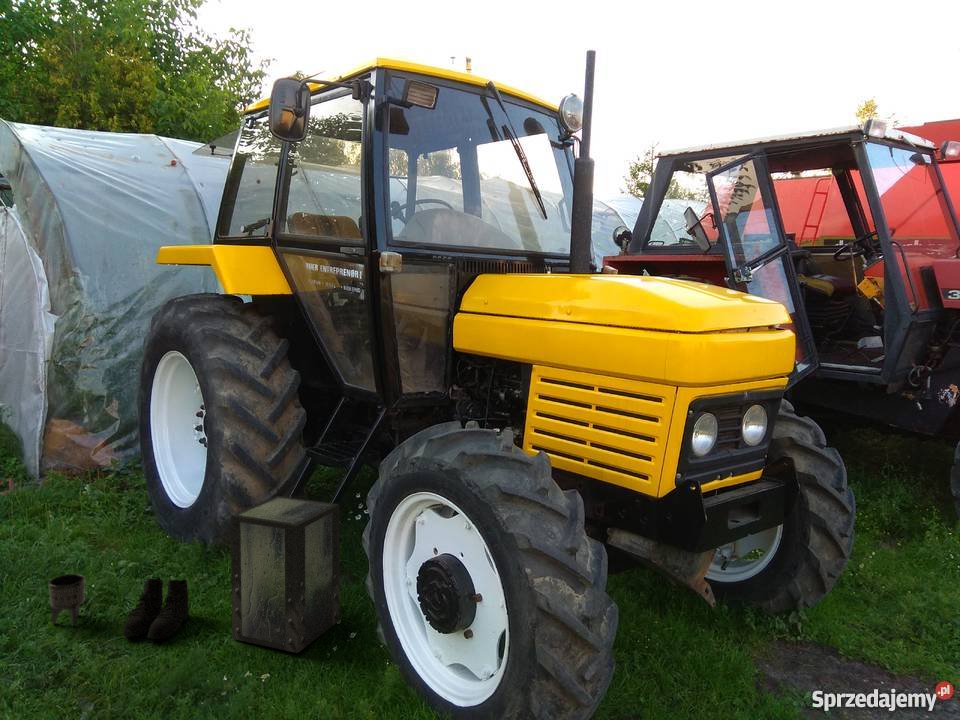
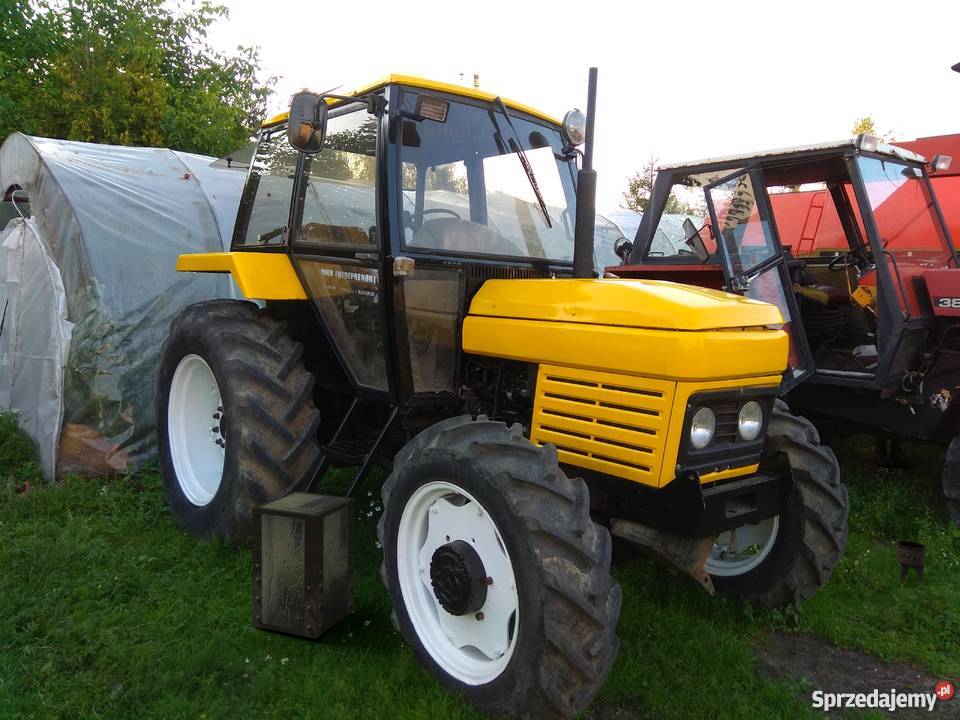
planter: present [49,574,85,626] -> present [897,541,926,581]
boots: present [123,577,189,639] -> present [874,439,909,466]

